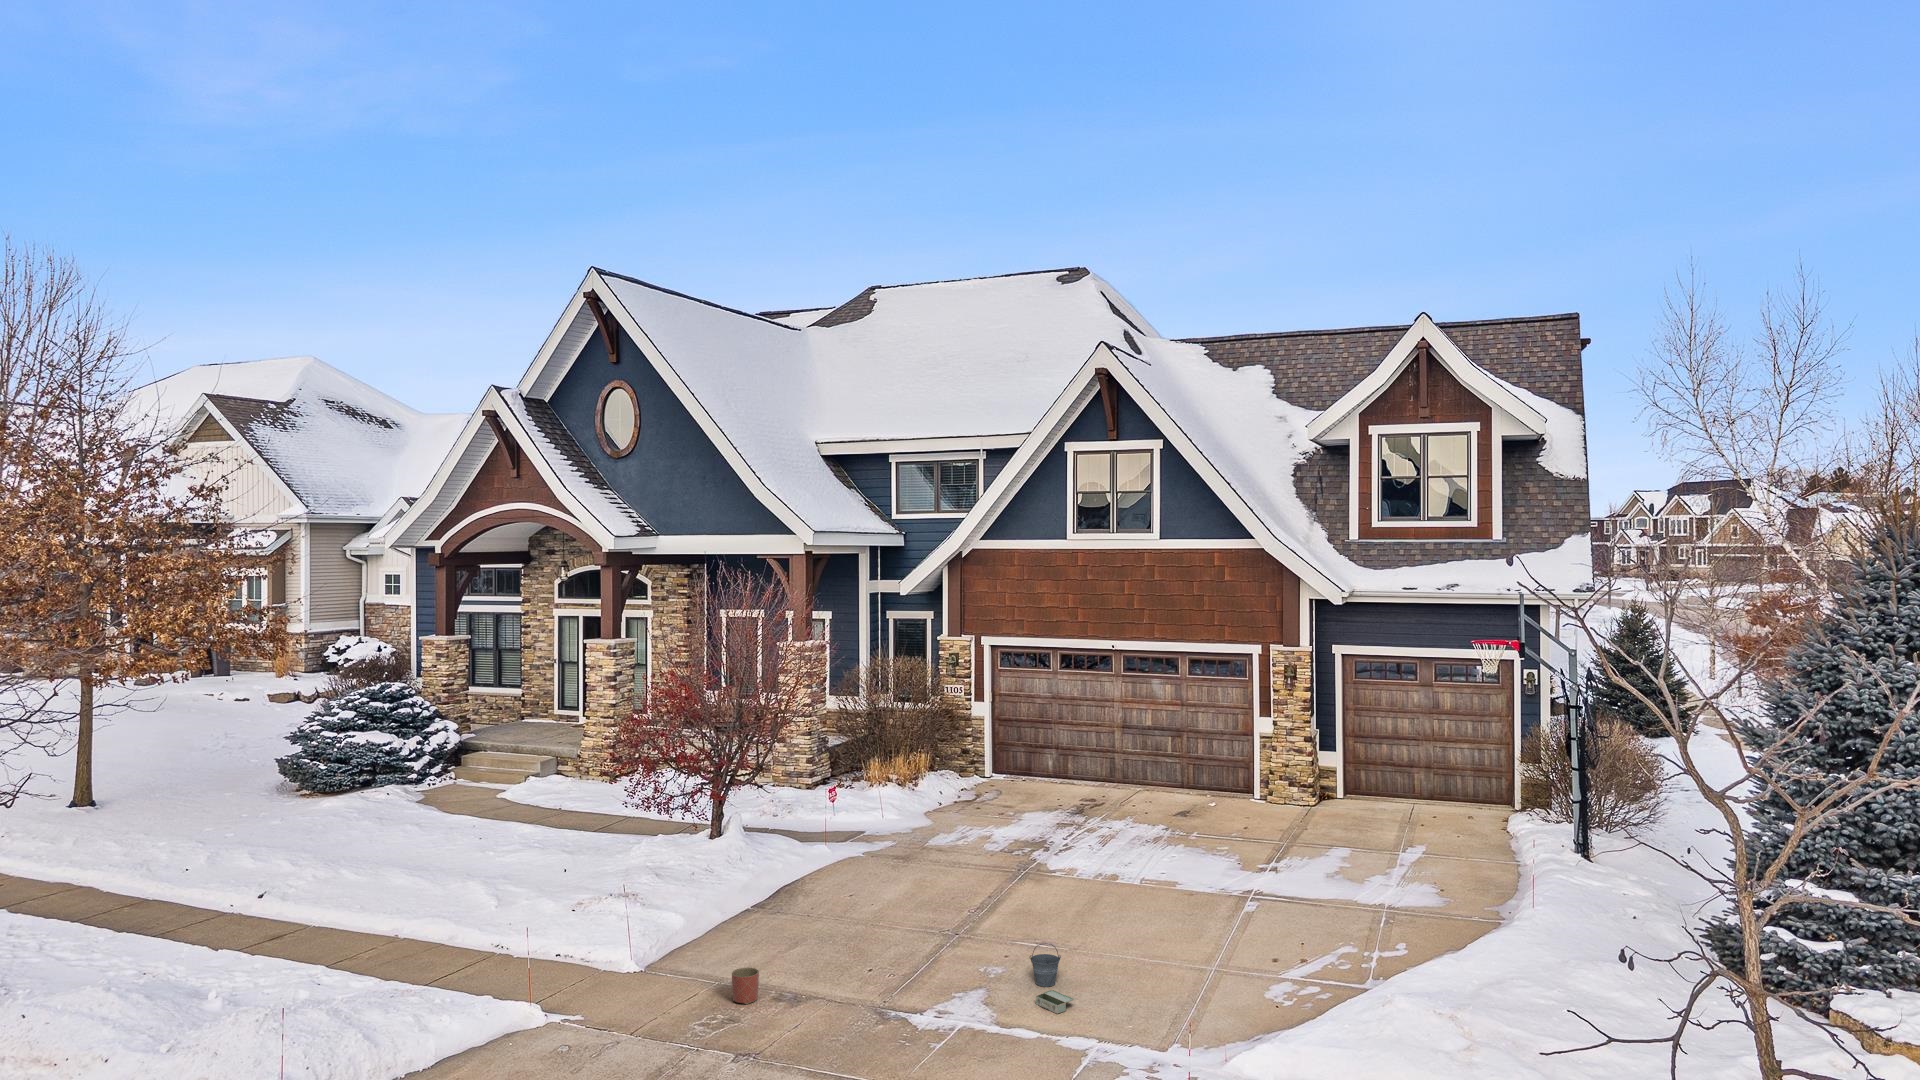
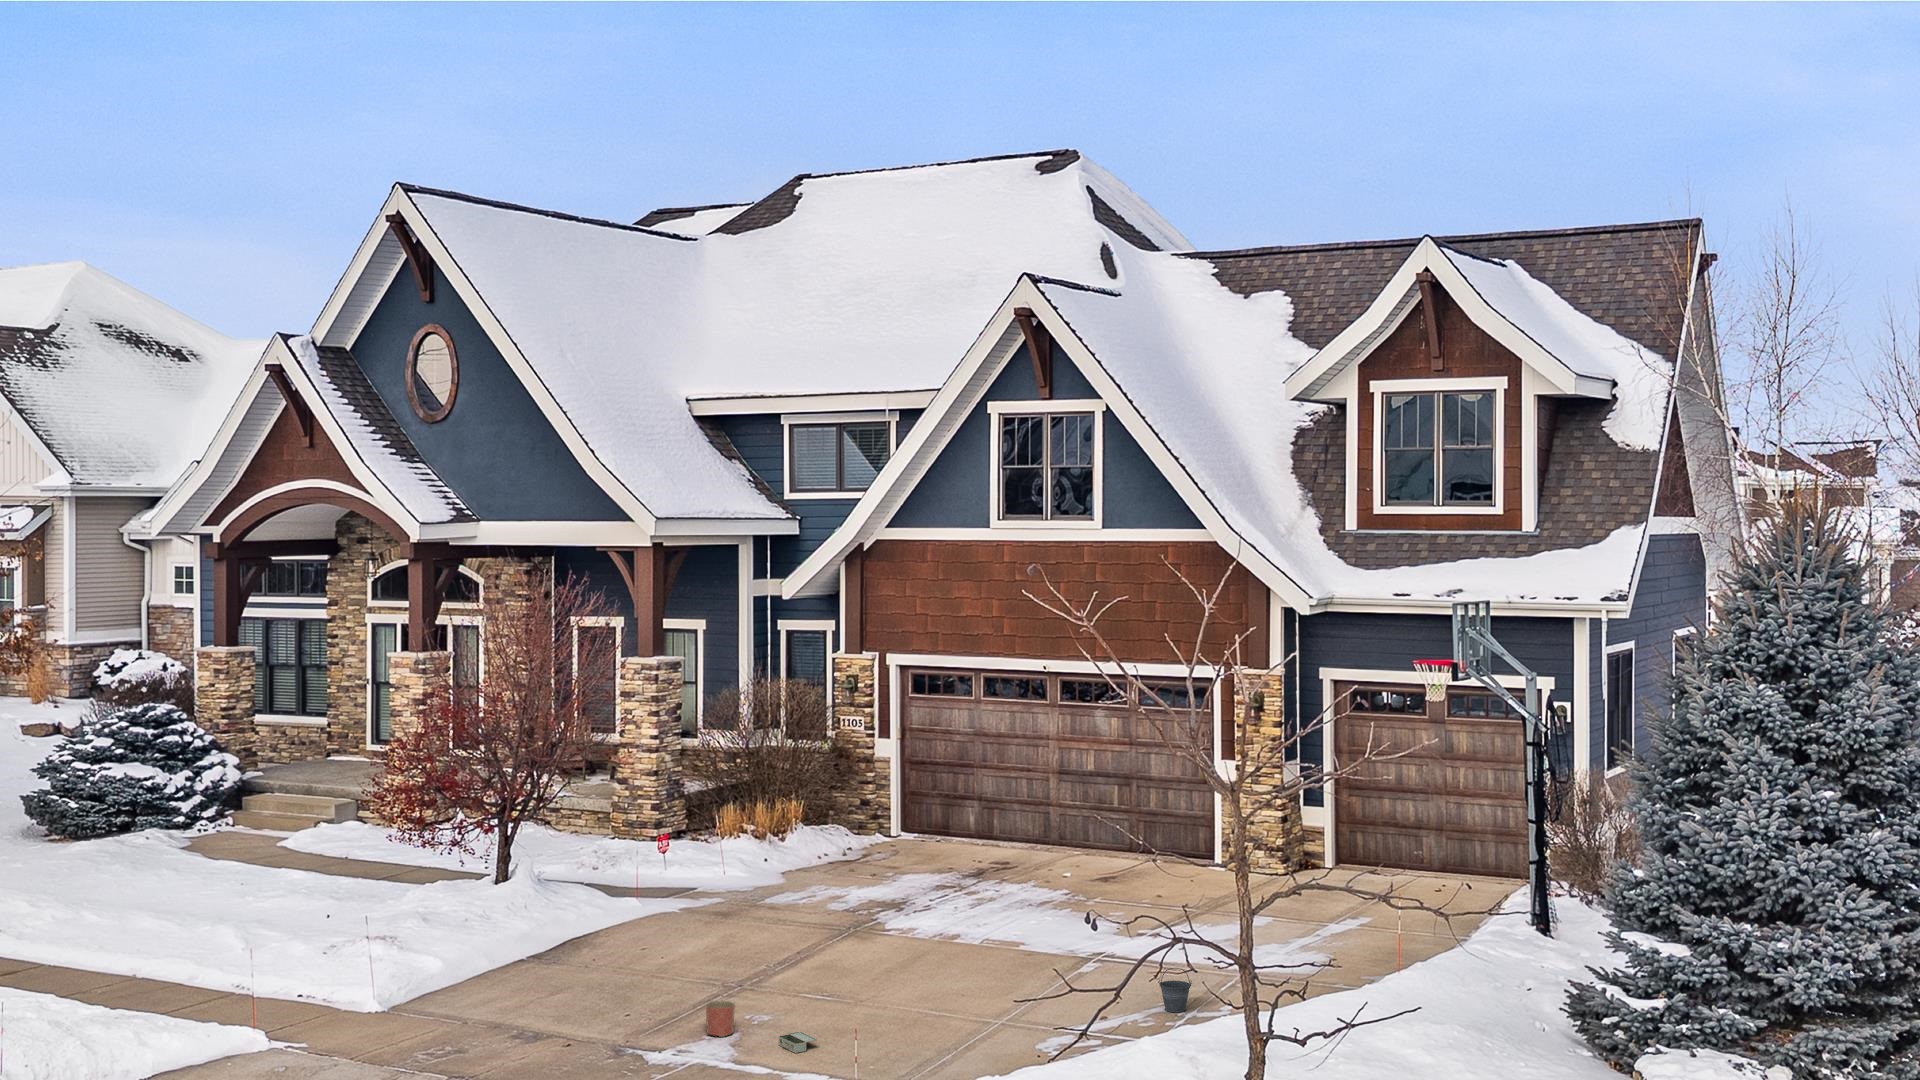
bucket: present [1030,943,1061,987] -> present [1158,968,1192,1013]
planter: present [732,967,759,1004] -> present [706,1001,735,1037]

